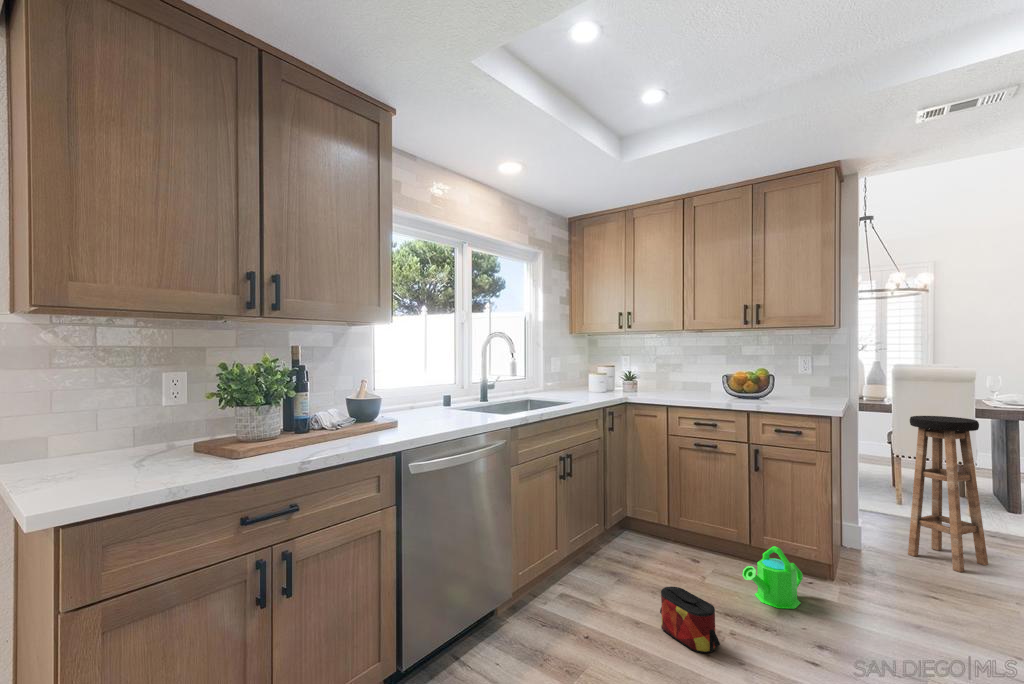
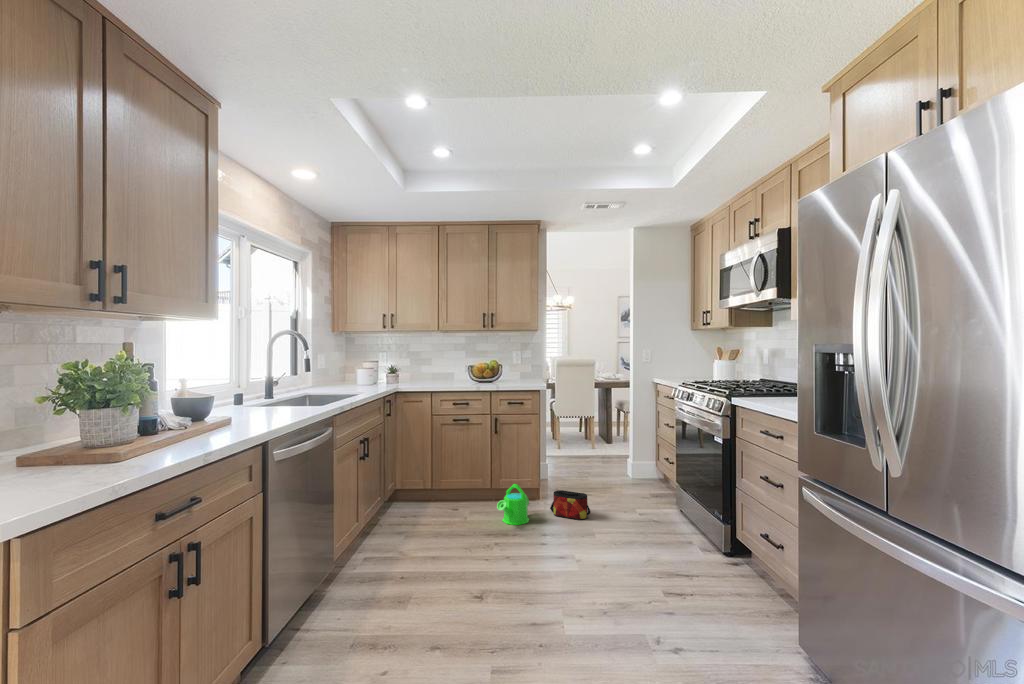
bar stool: present [908,416,988,572] -> none [574,389,611,483]
bag: present [660,586,720,653] -> present [550,490,591,520]

